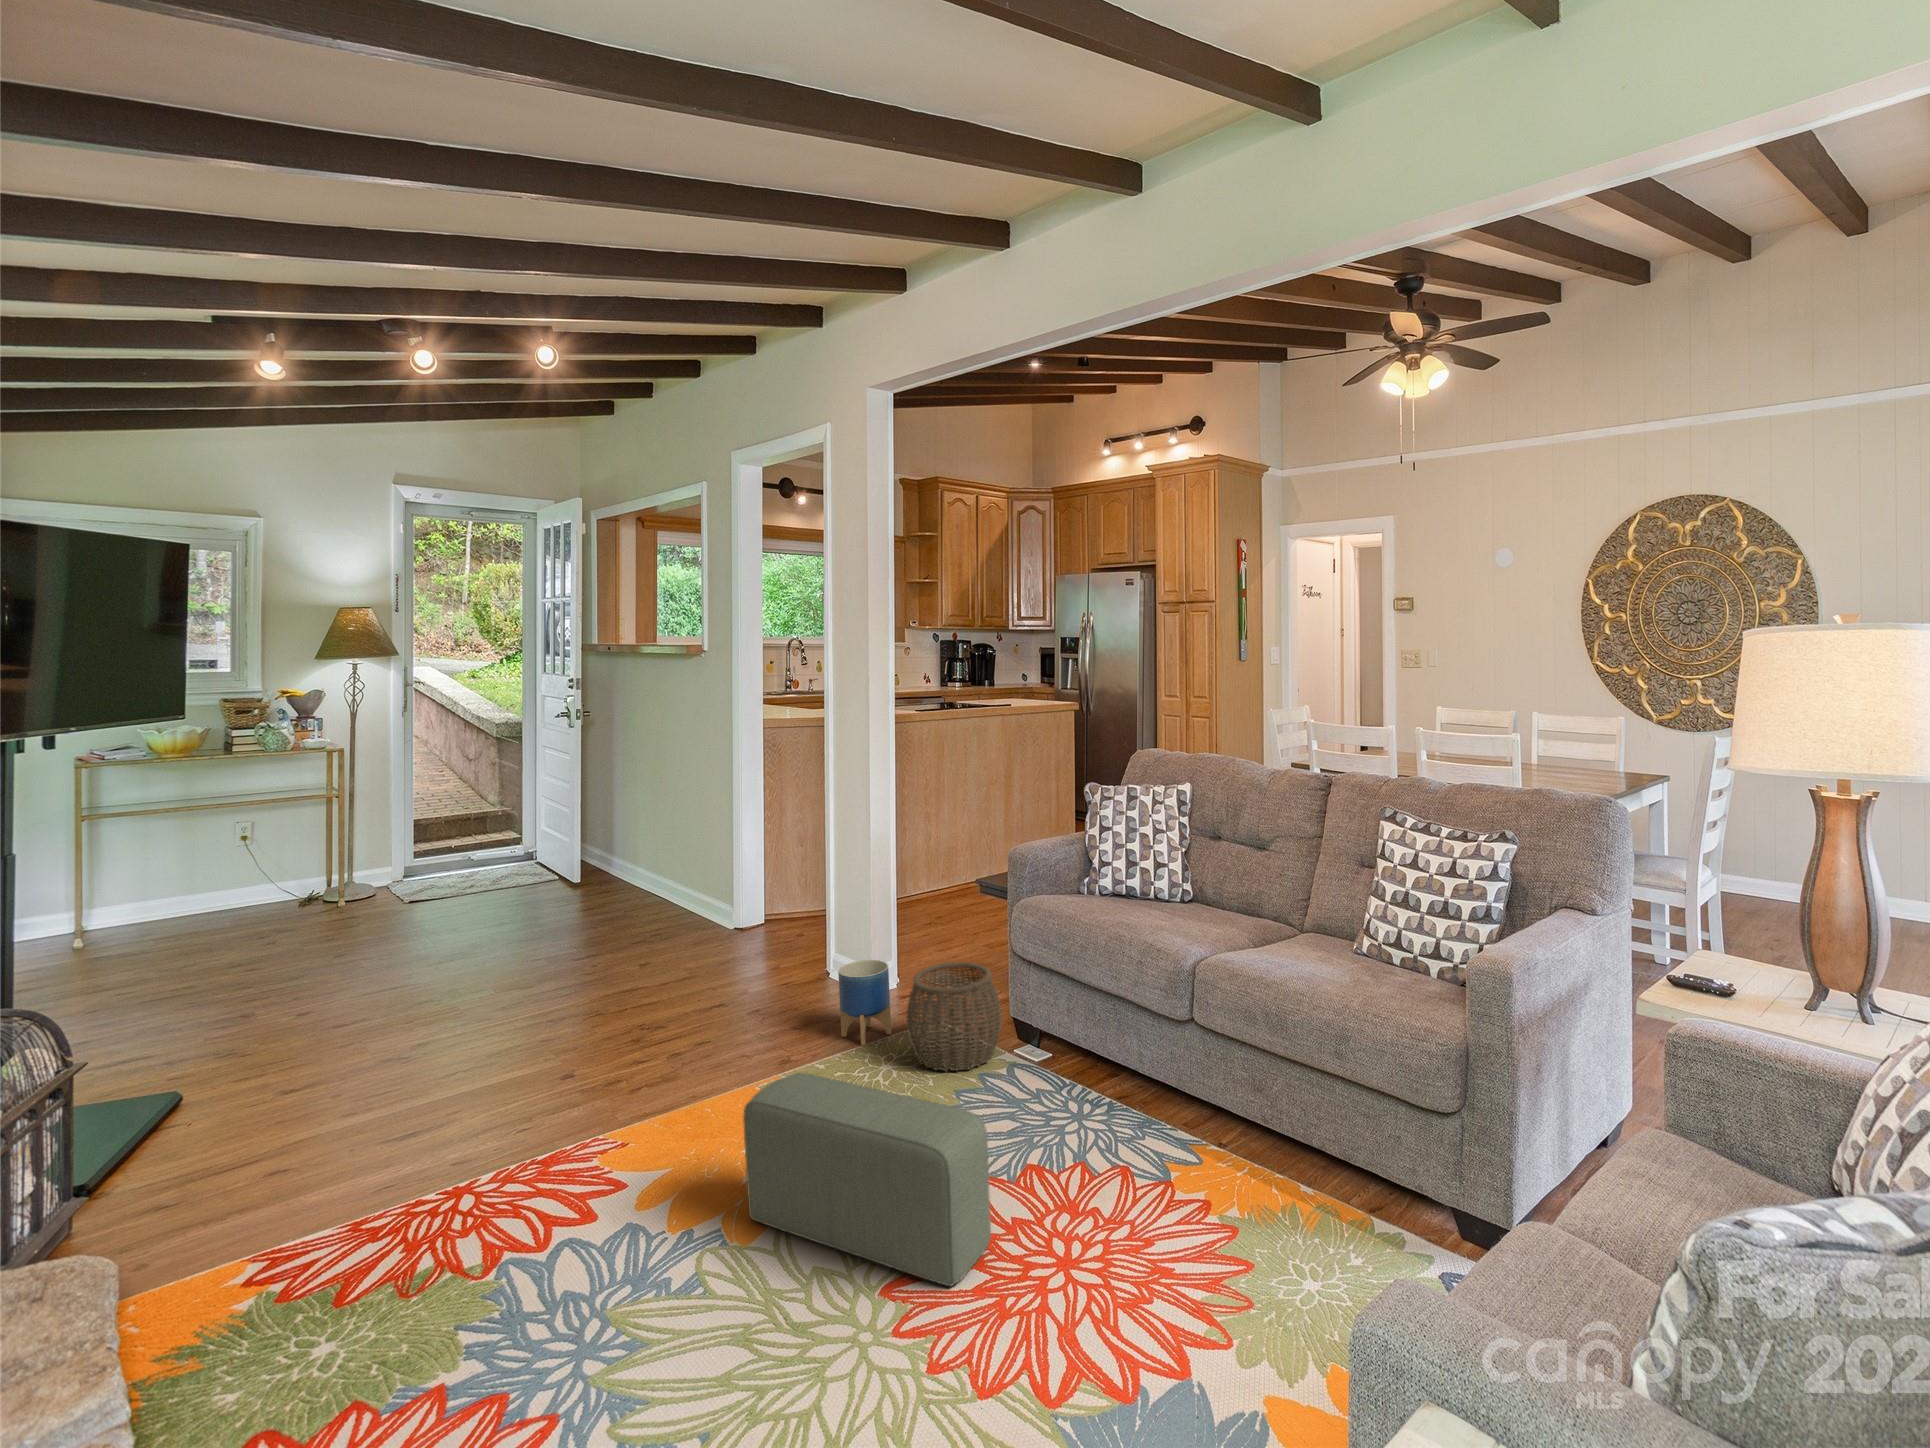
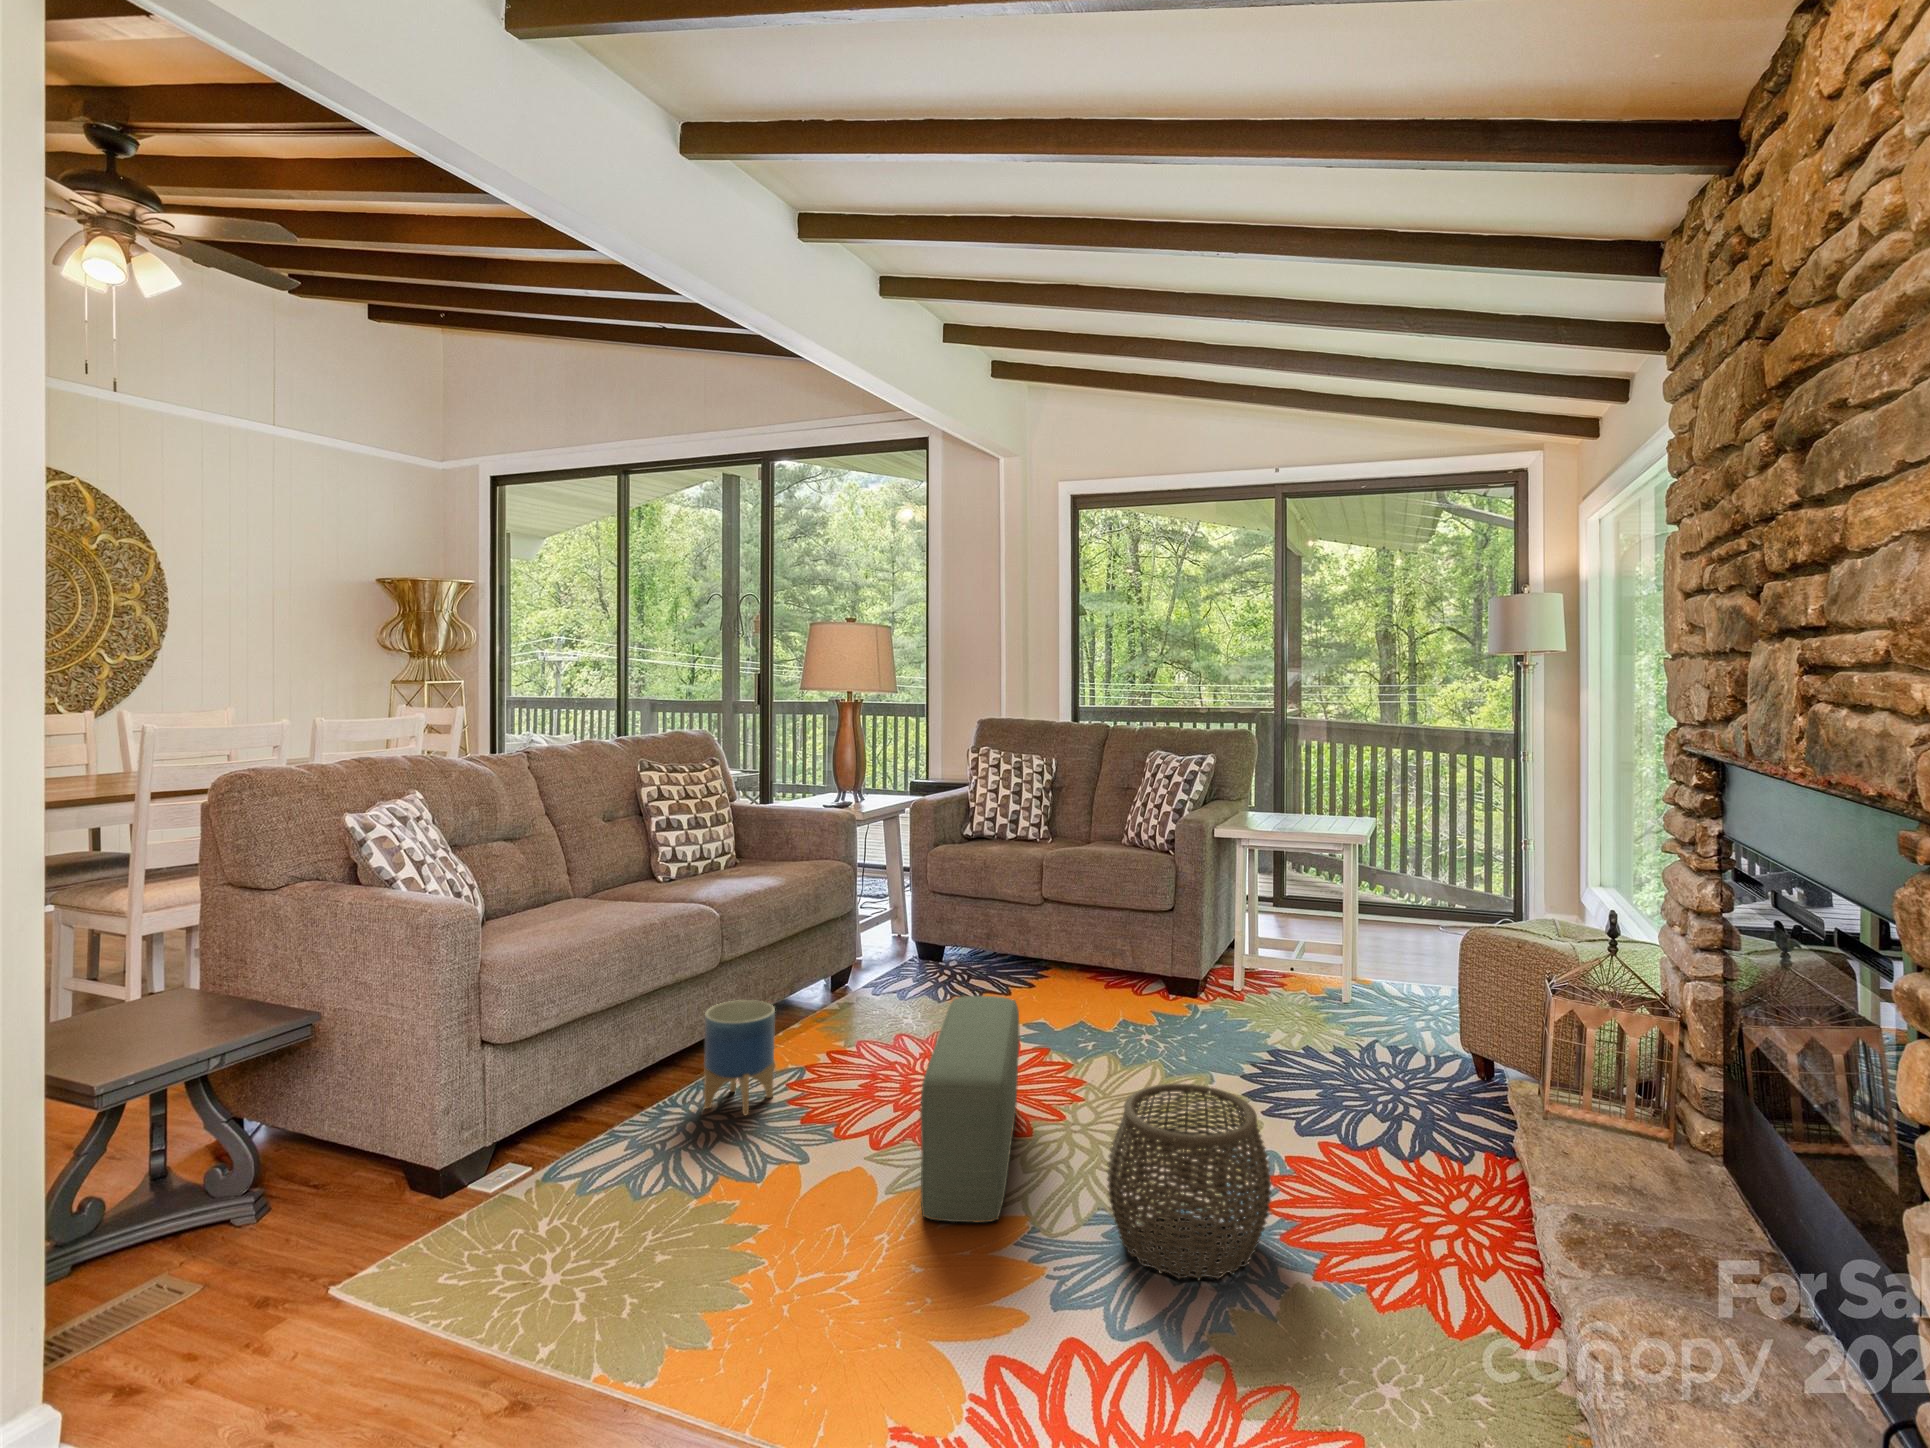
planter: present [838,960,891,1045] -> present [704,1000,775,1115]
woven basket: present [906,962,1002,1072] -> present [1107,1083,1271,1280]

